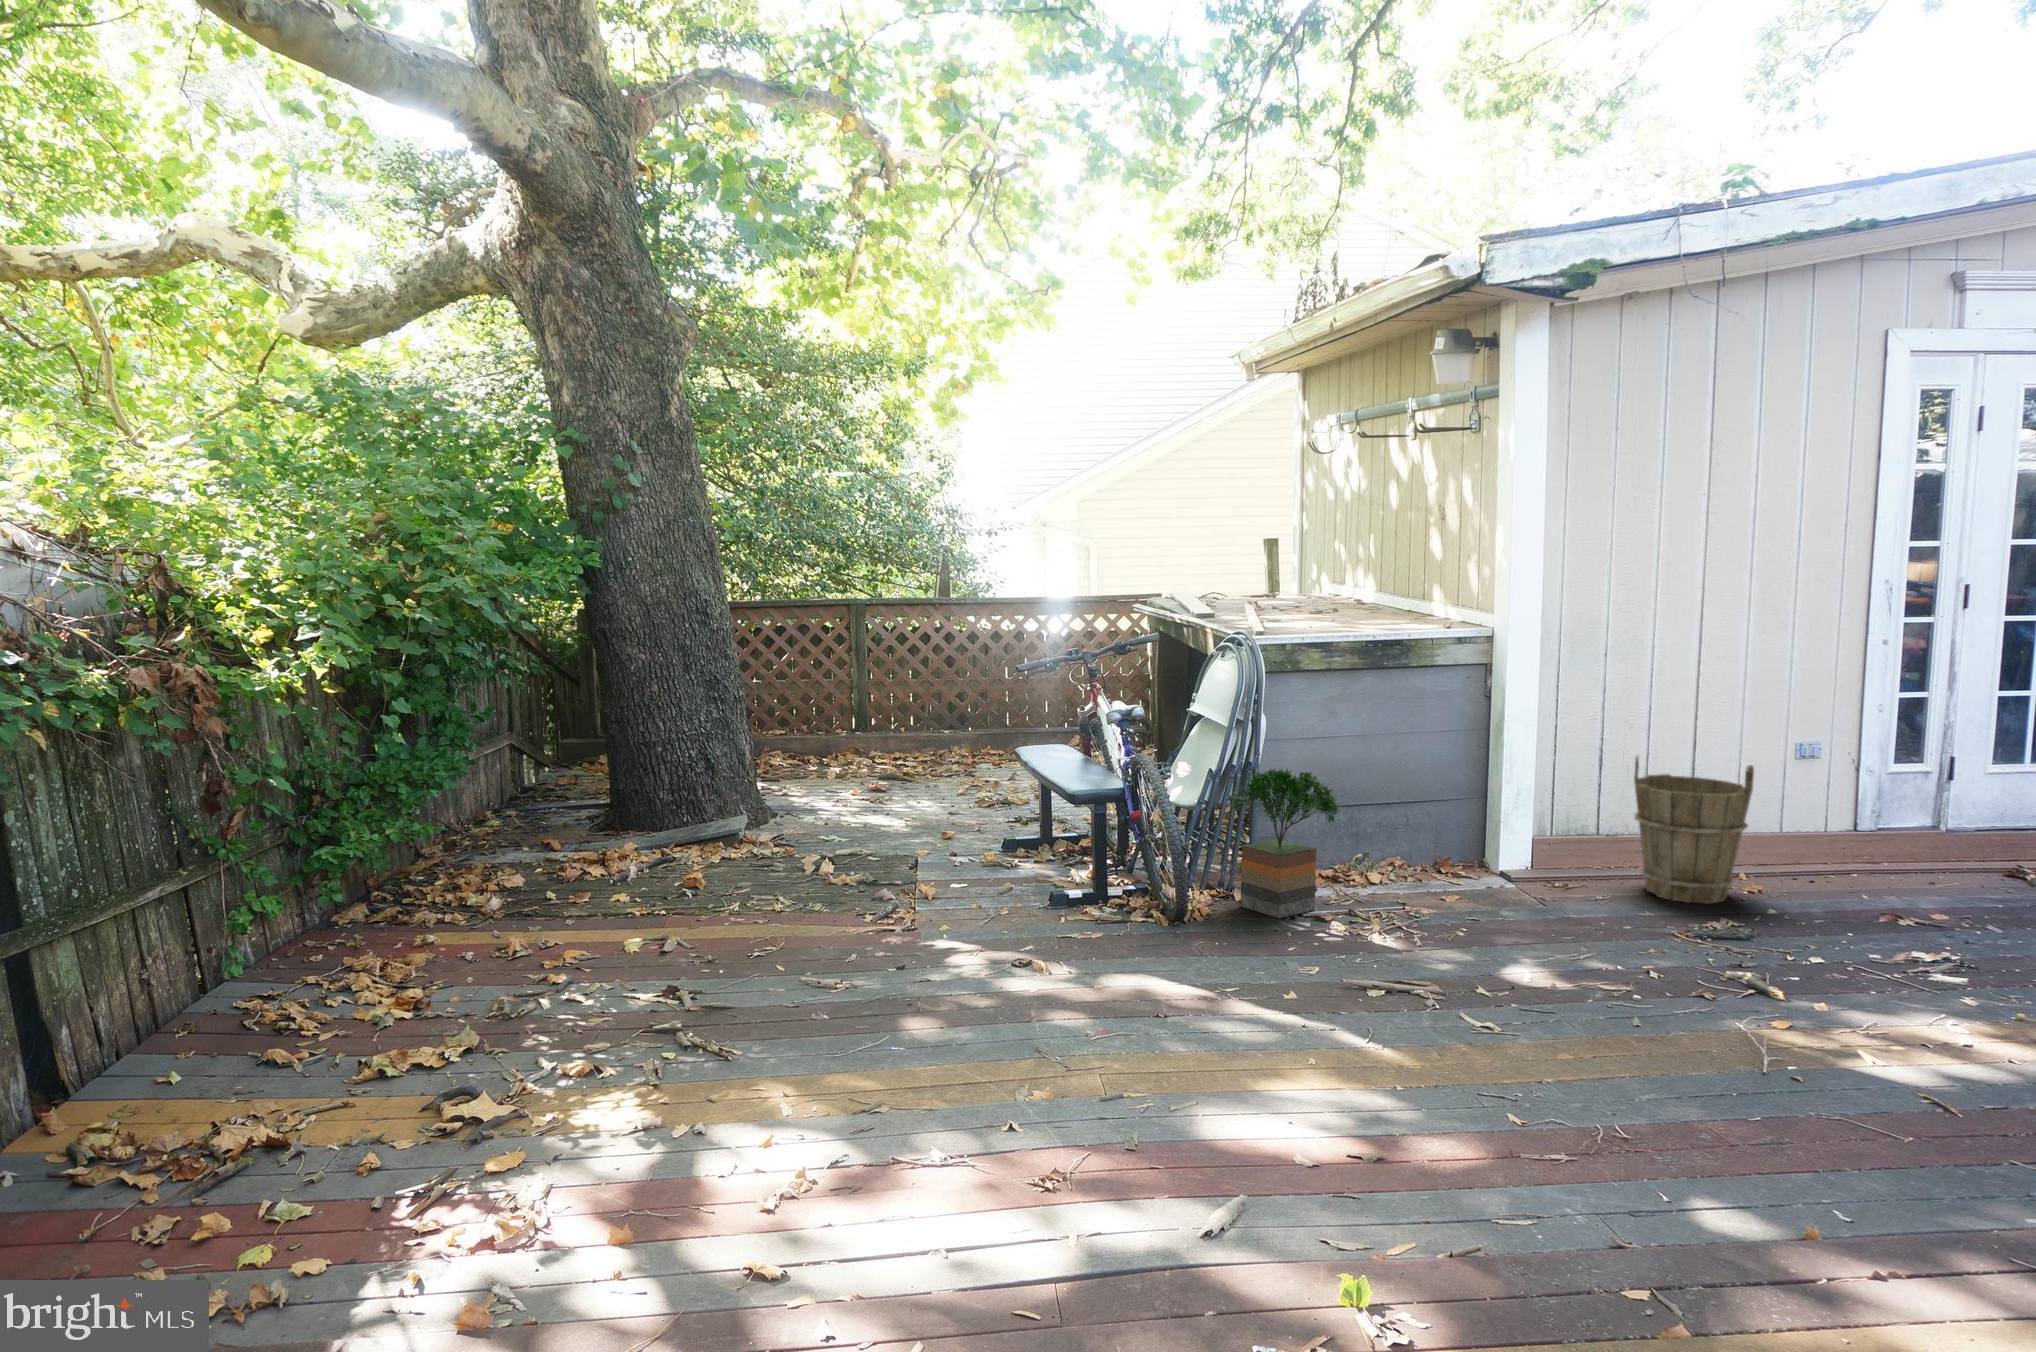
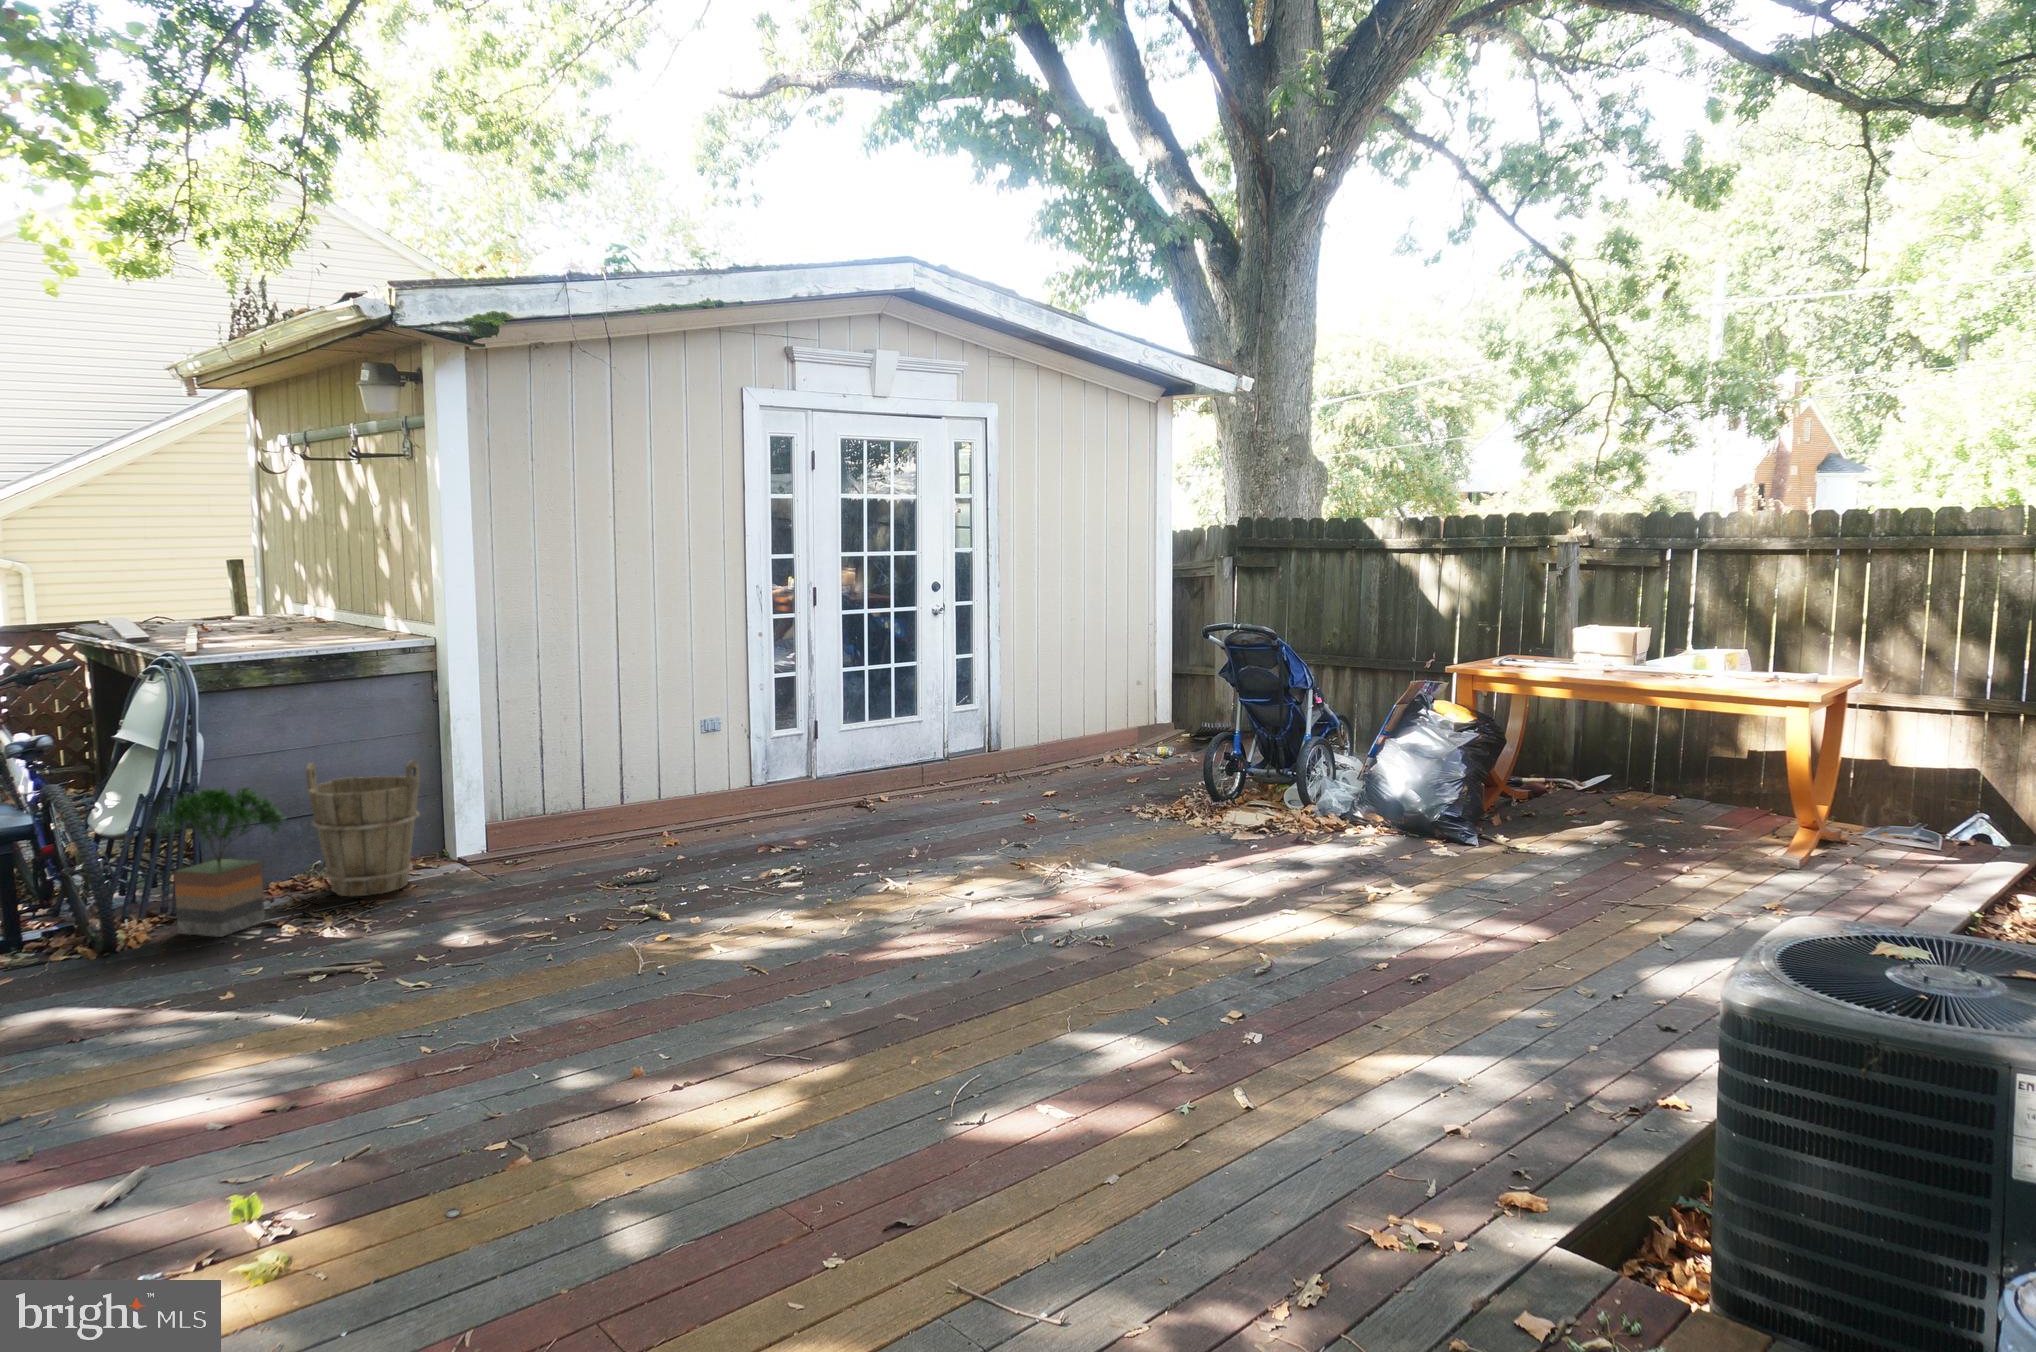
bucket: present [1634,756,1754,904] -> present [306,760,420,896]

